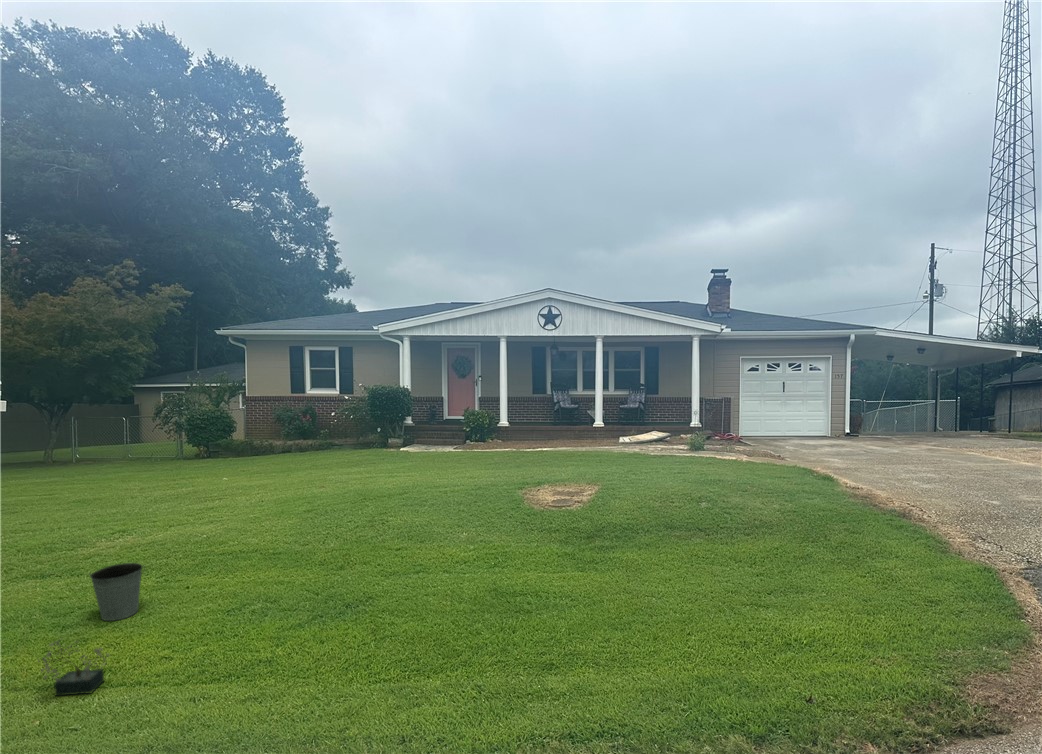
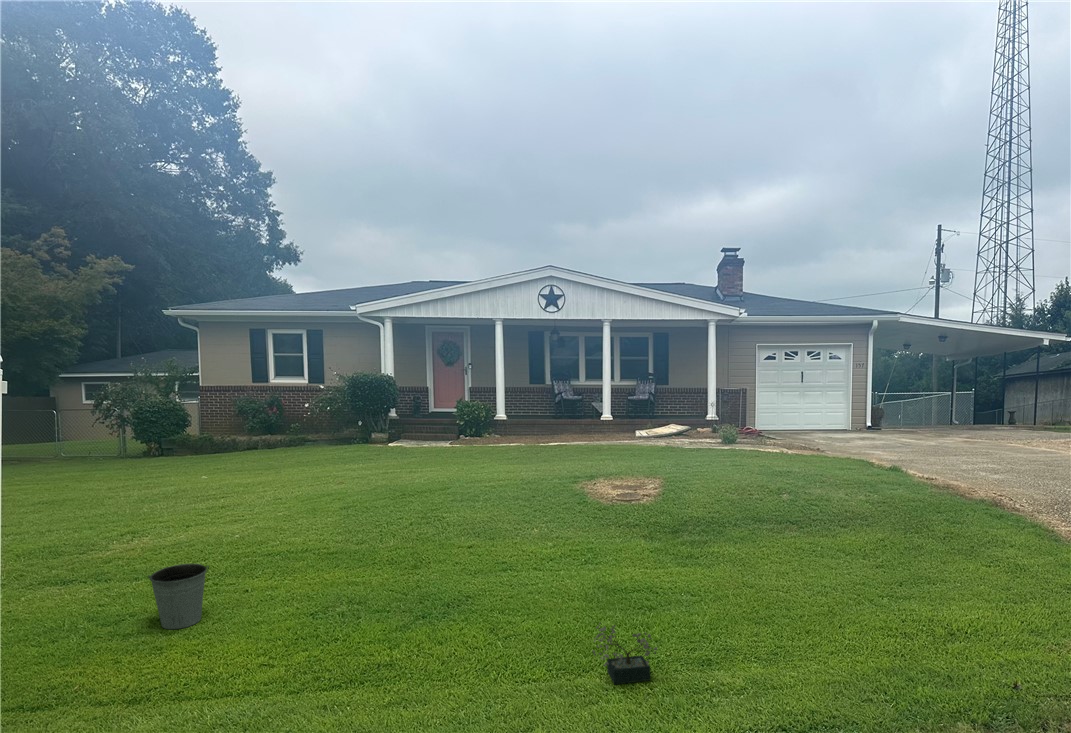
decorative plant: present [42,641,108,696] -> present [593,623,657,684]

